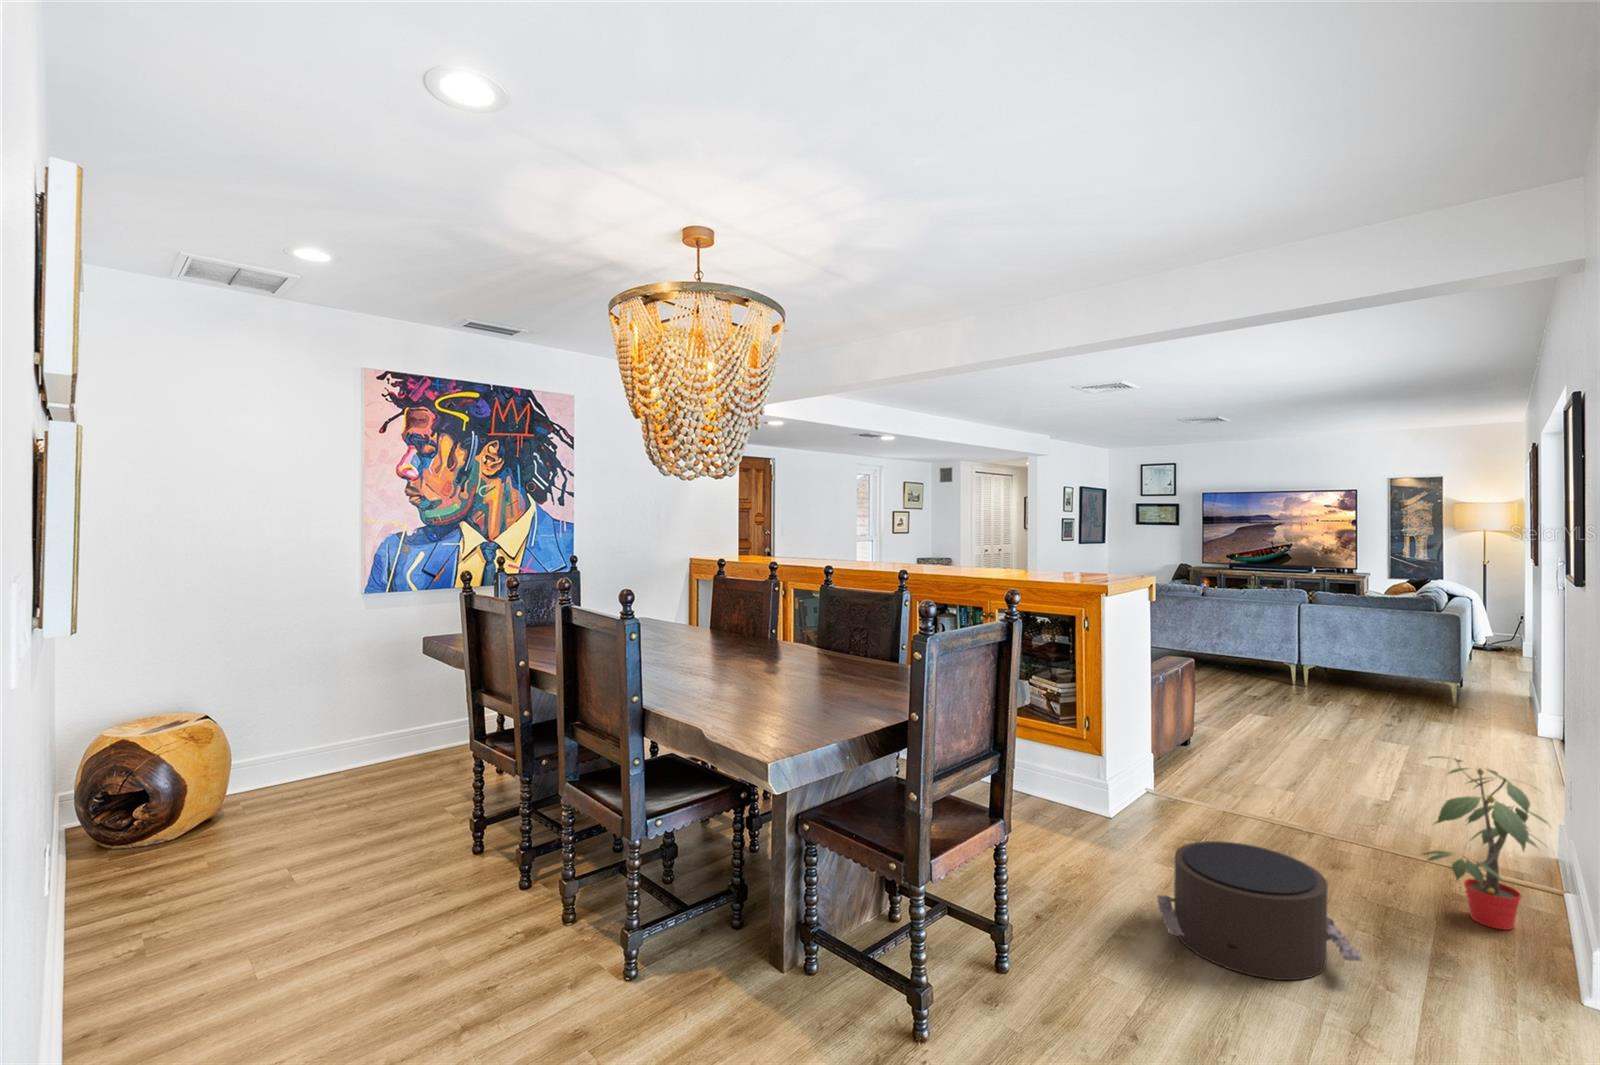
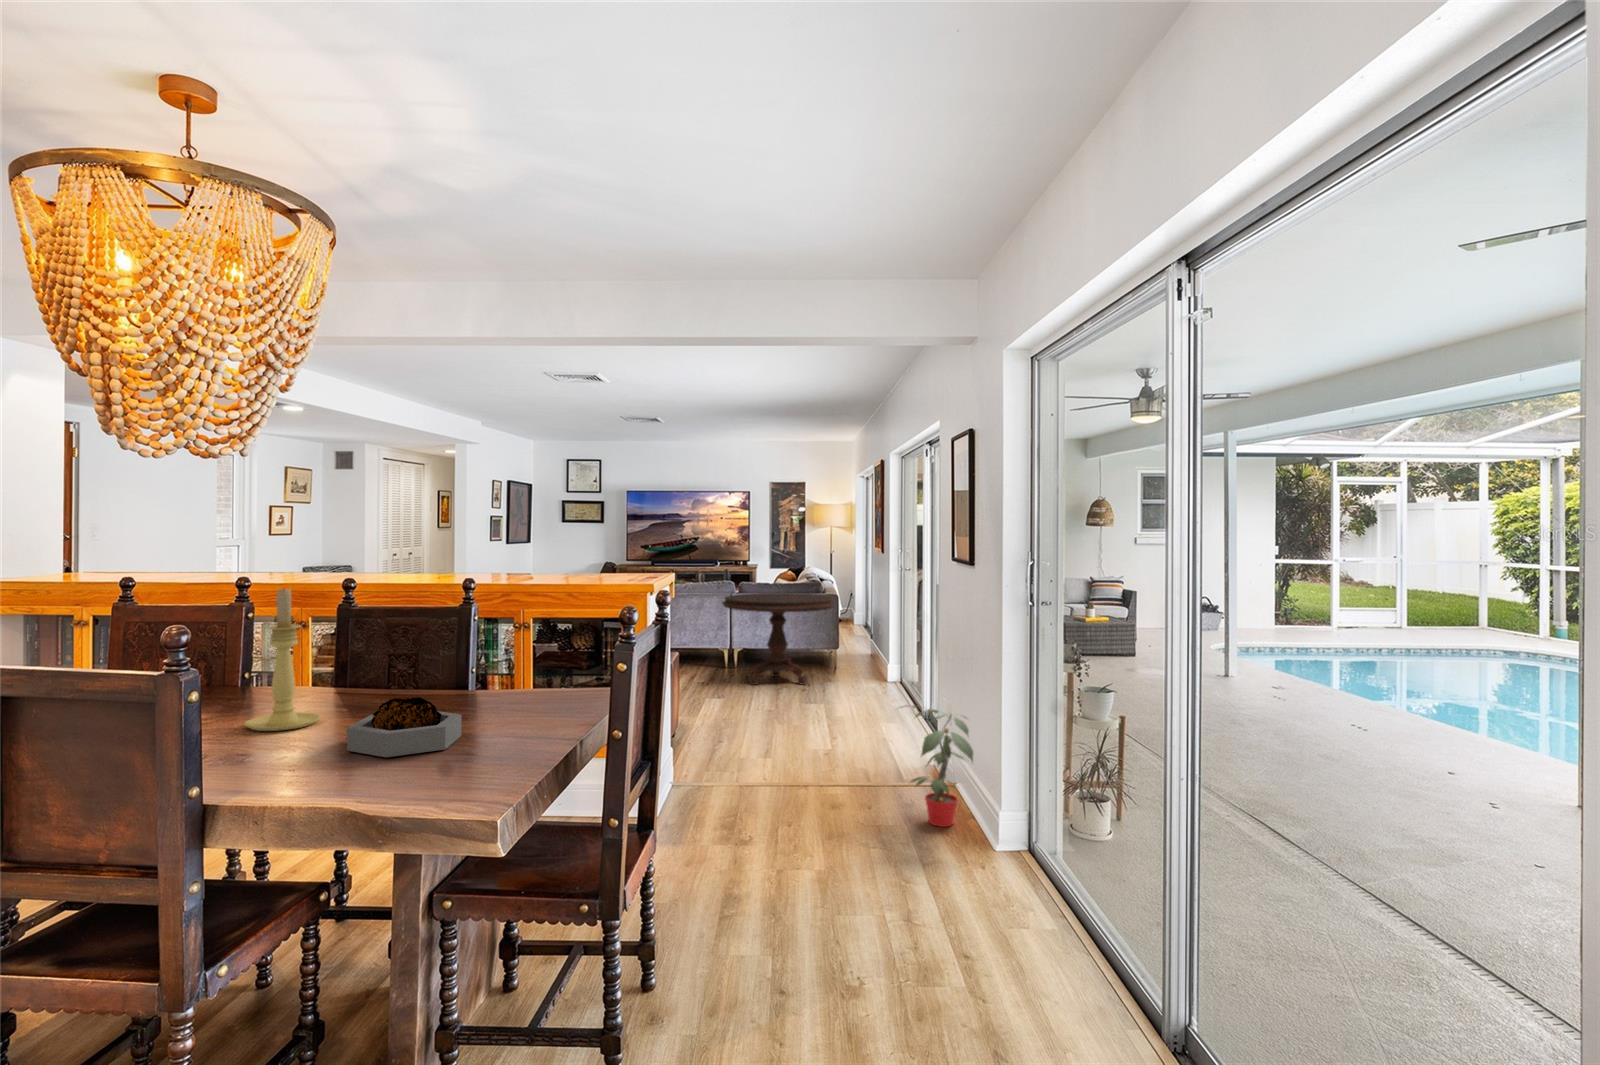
candle holder: none [712,570,761,675] -> present [244,588,321,731]
side table: none [1275,604,1435,717] -> present [723,593,834,685]
decorative bowl: none [746,657,828,706] -> present [347,697,462,757]
pouf: present [1157,841,1363,980] -> none [744,805,902,914]

